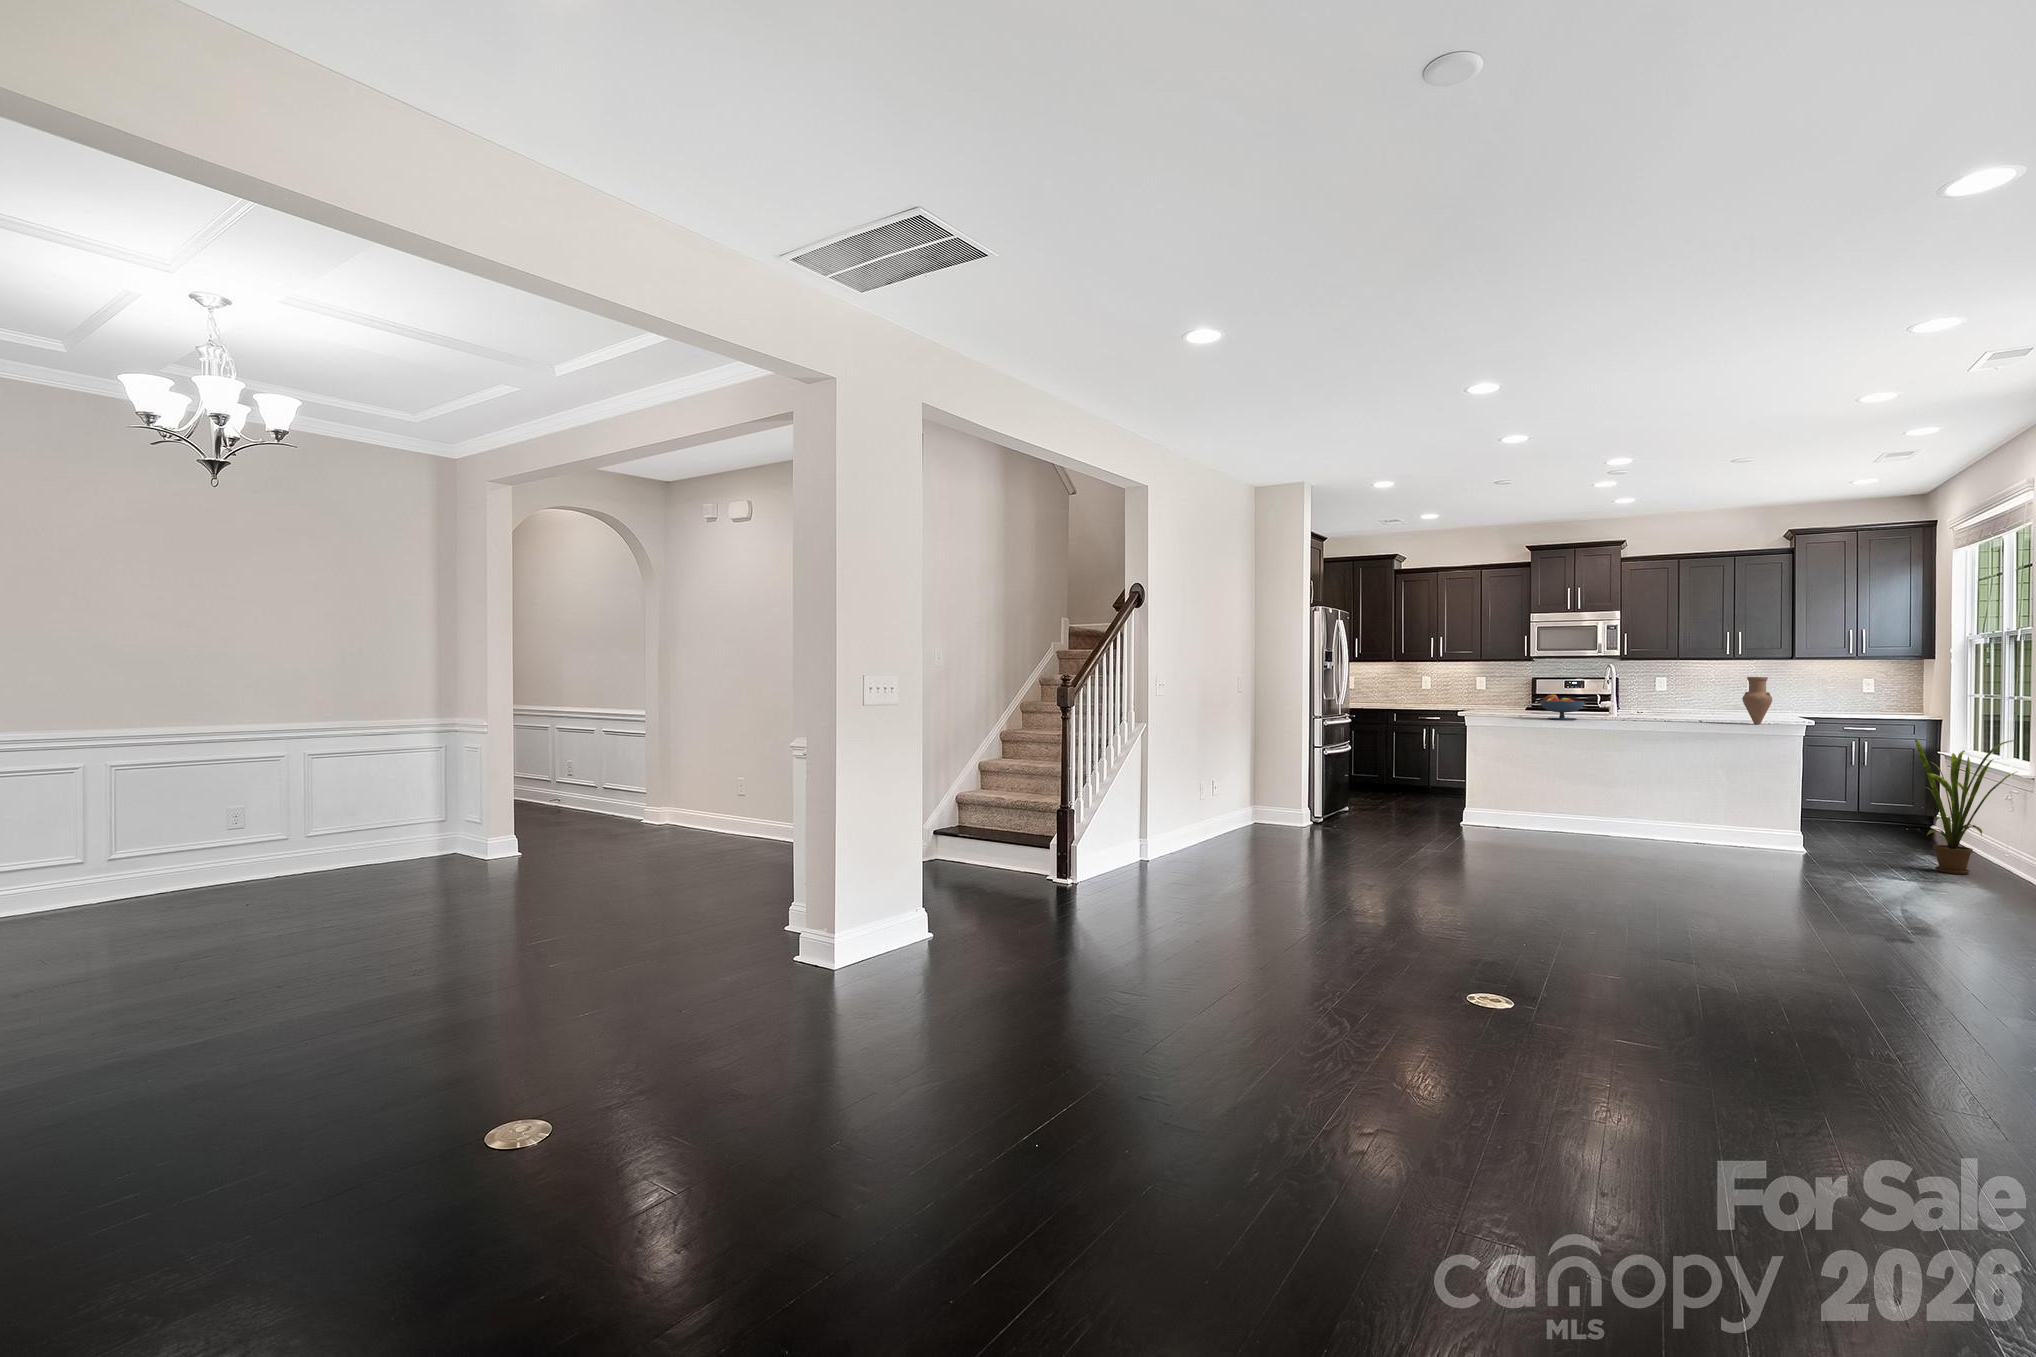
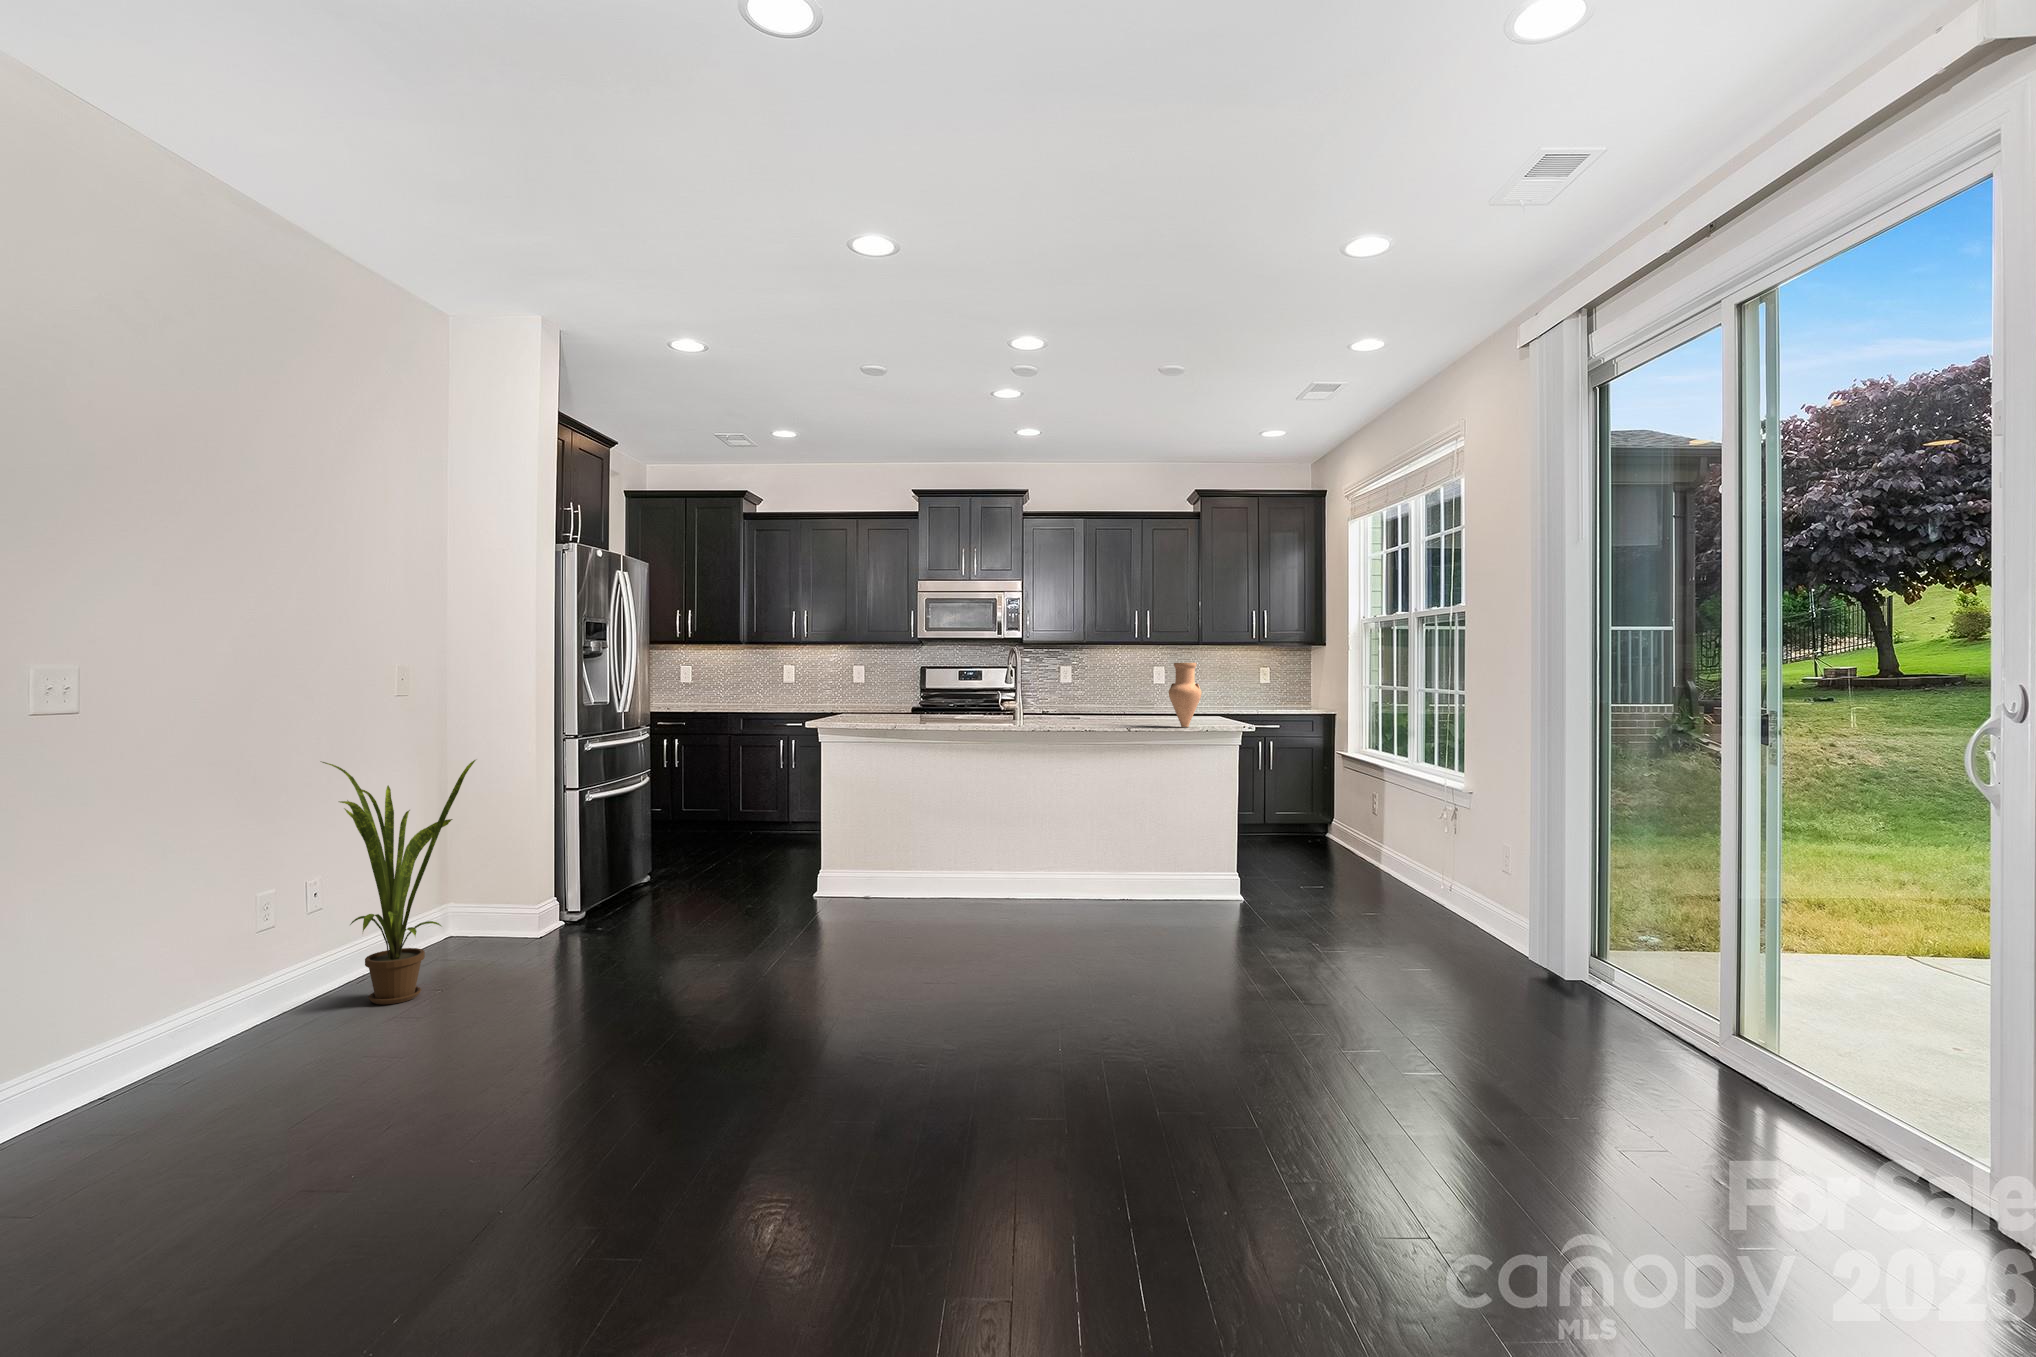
fruit bowl: present [1540,694,1585,720] -> none [923,689,983,727]
house plant: present [1915,739,2016,874] -> present [322,760,476,1004]

